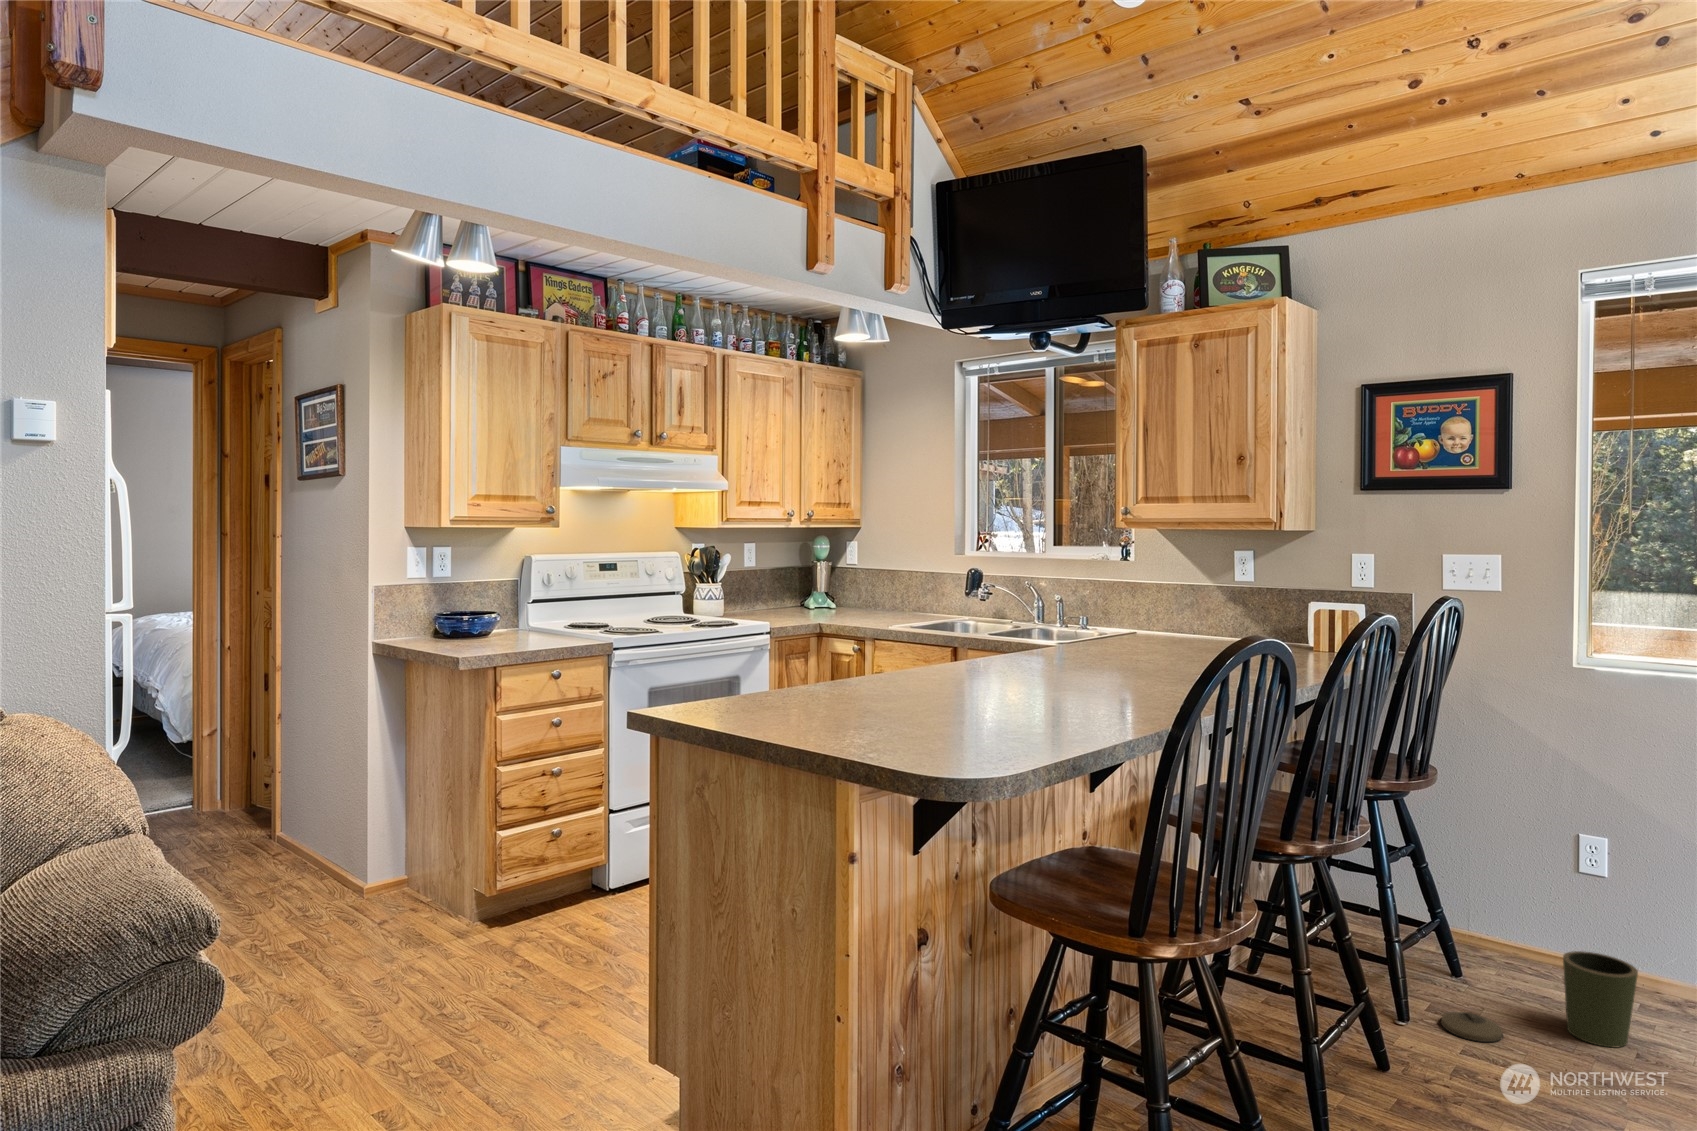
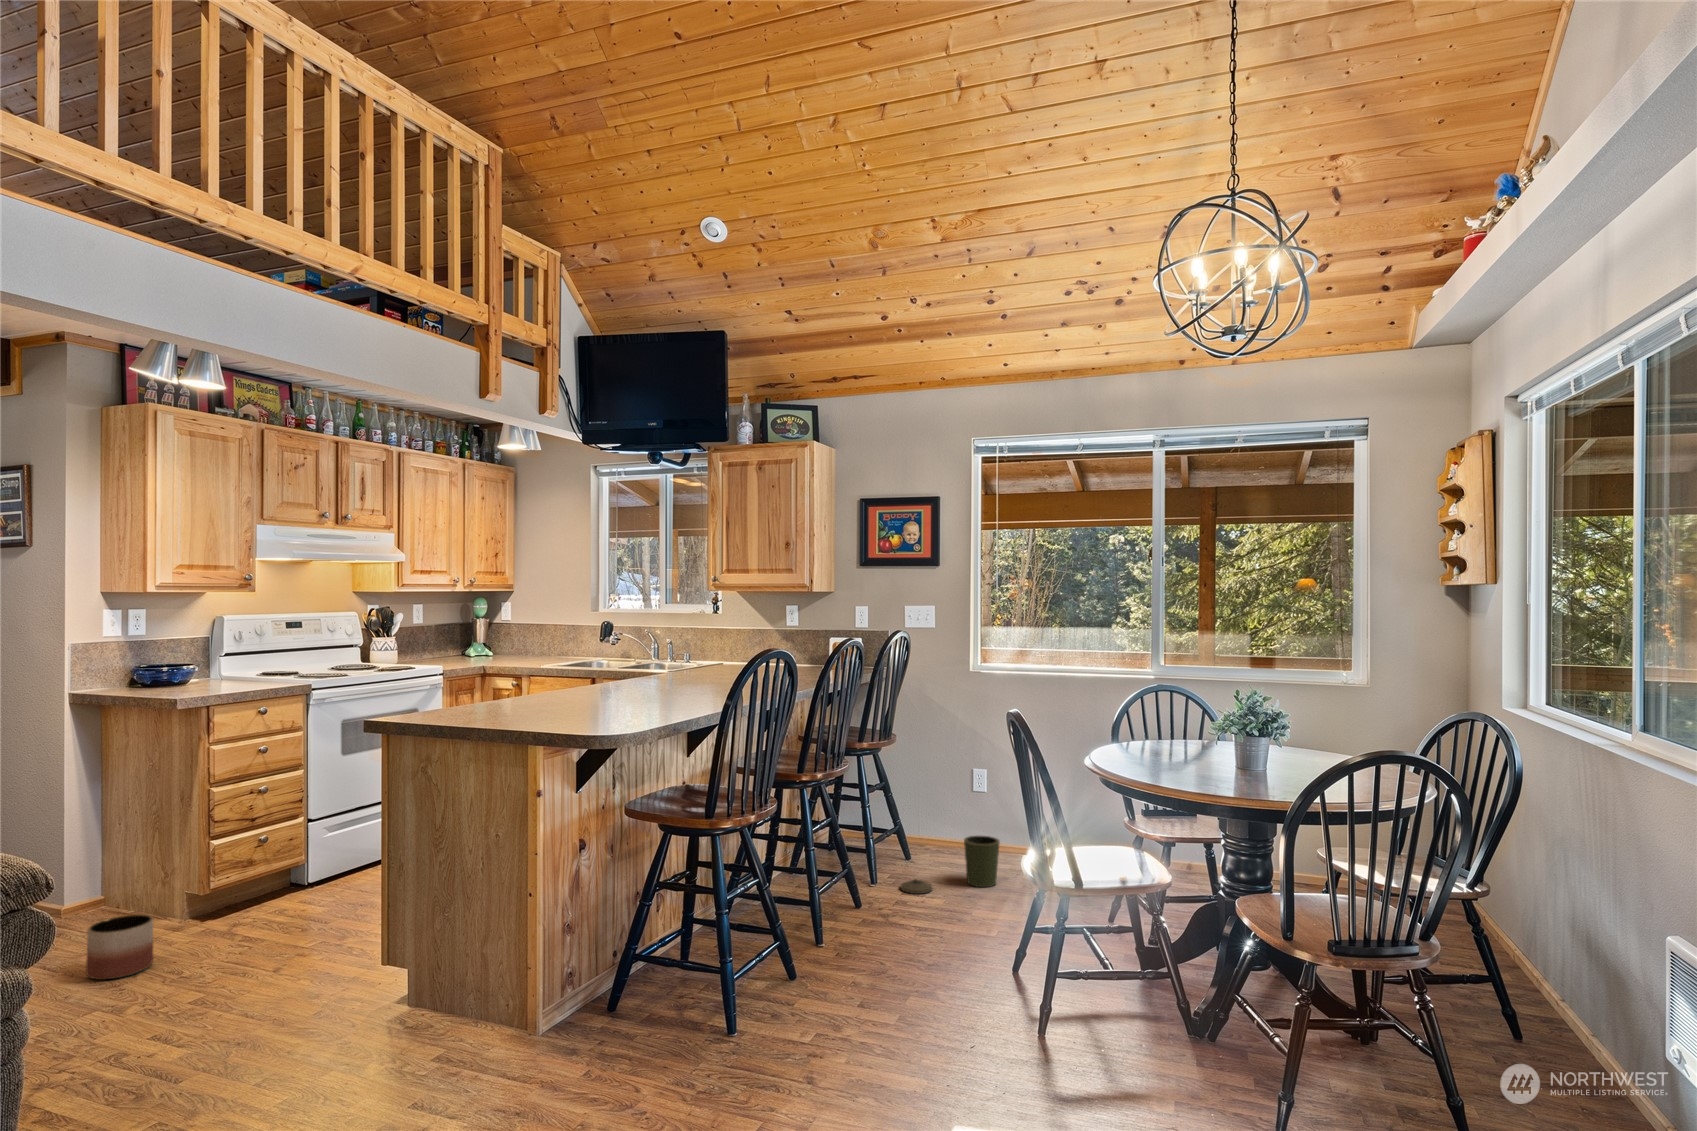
planter: none [354,920,424,1000] -> present [86,914,153,980]

